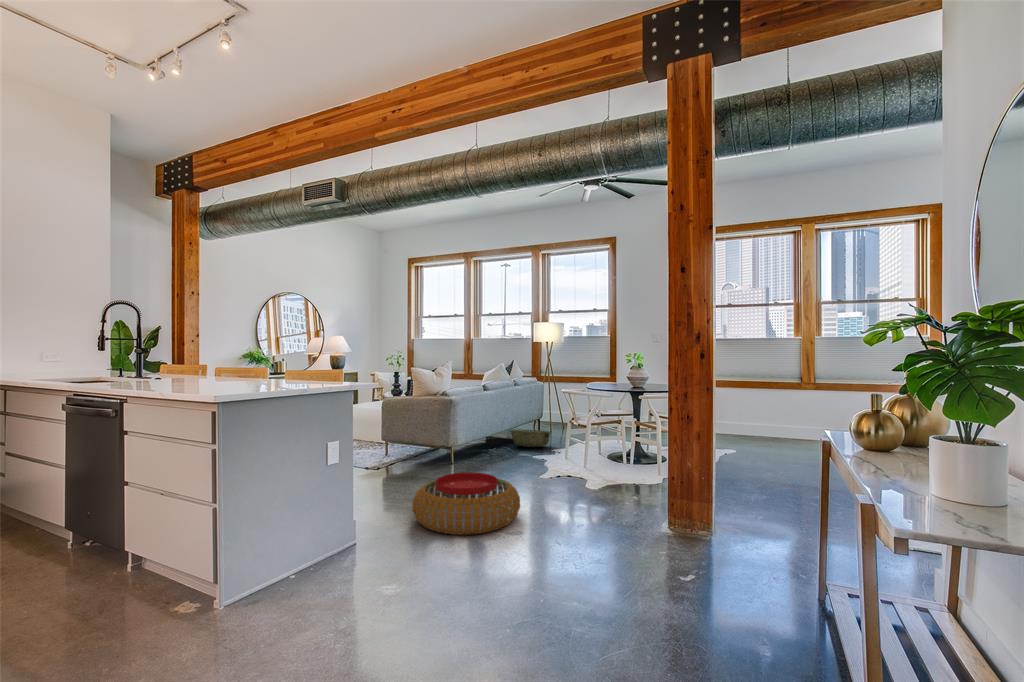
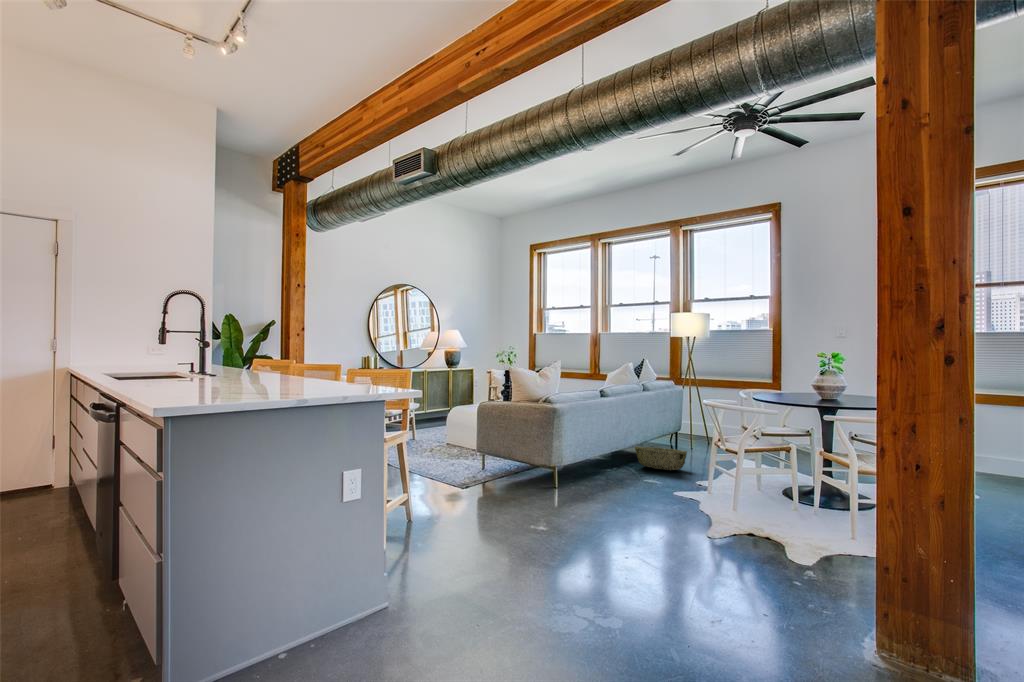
pouf: present [412,472,520,535] -> none [473,515,624,615]

